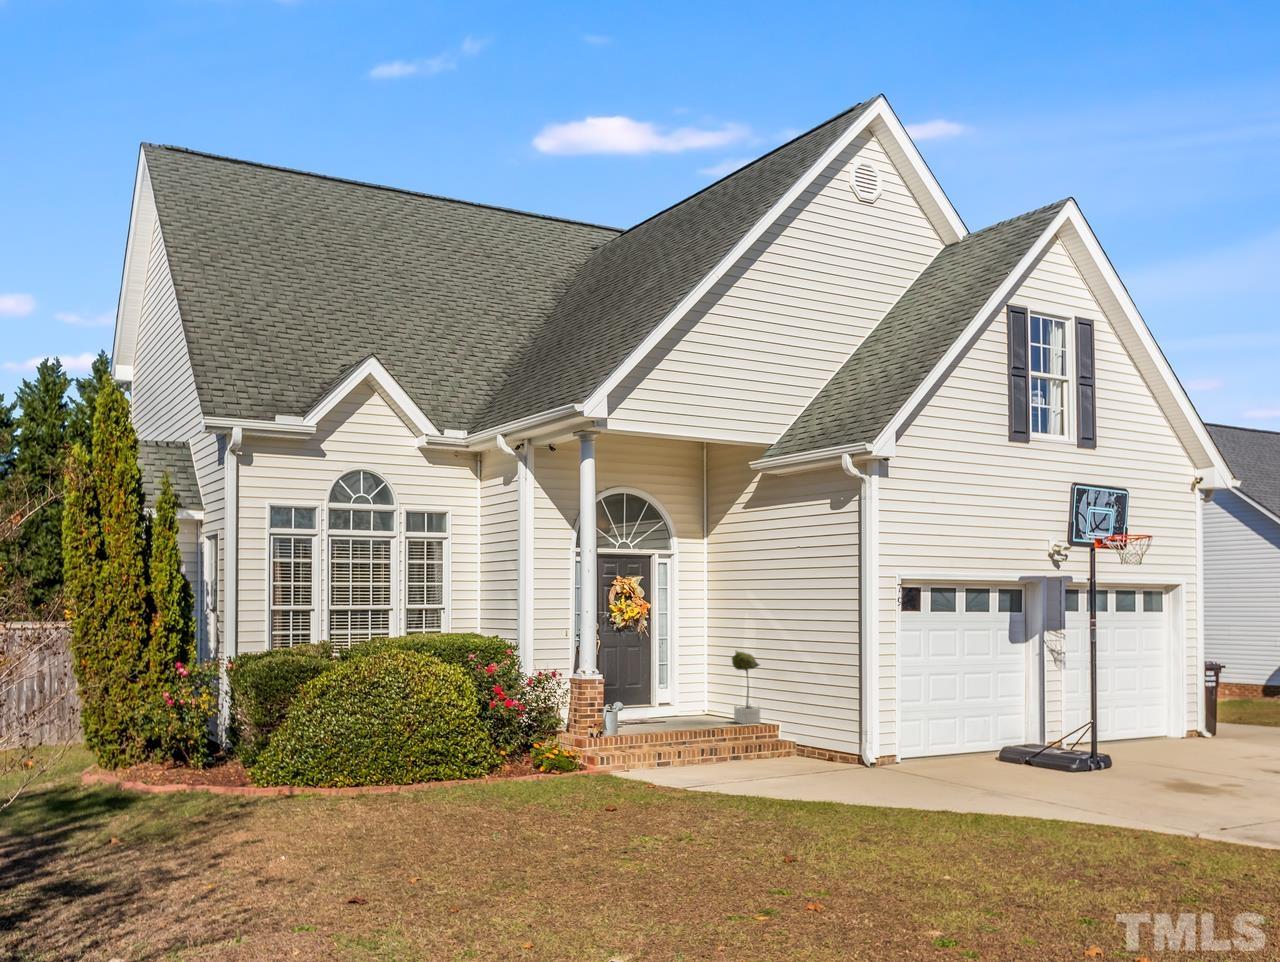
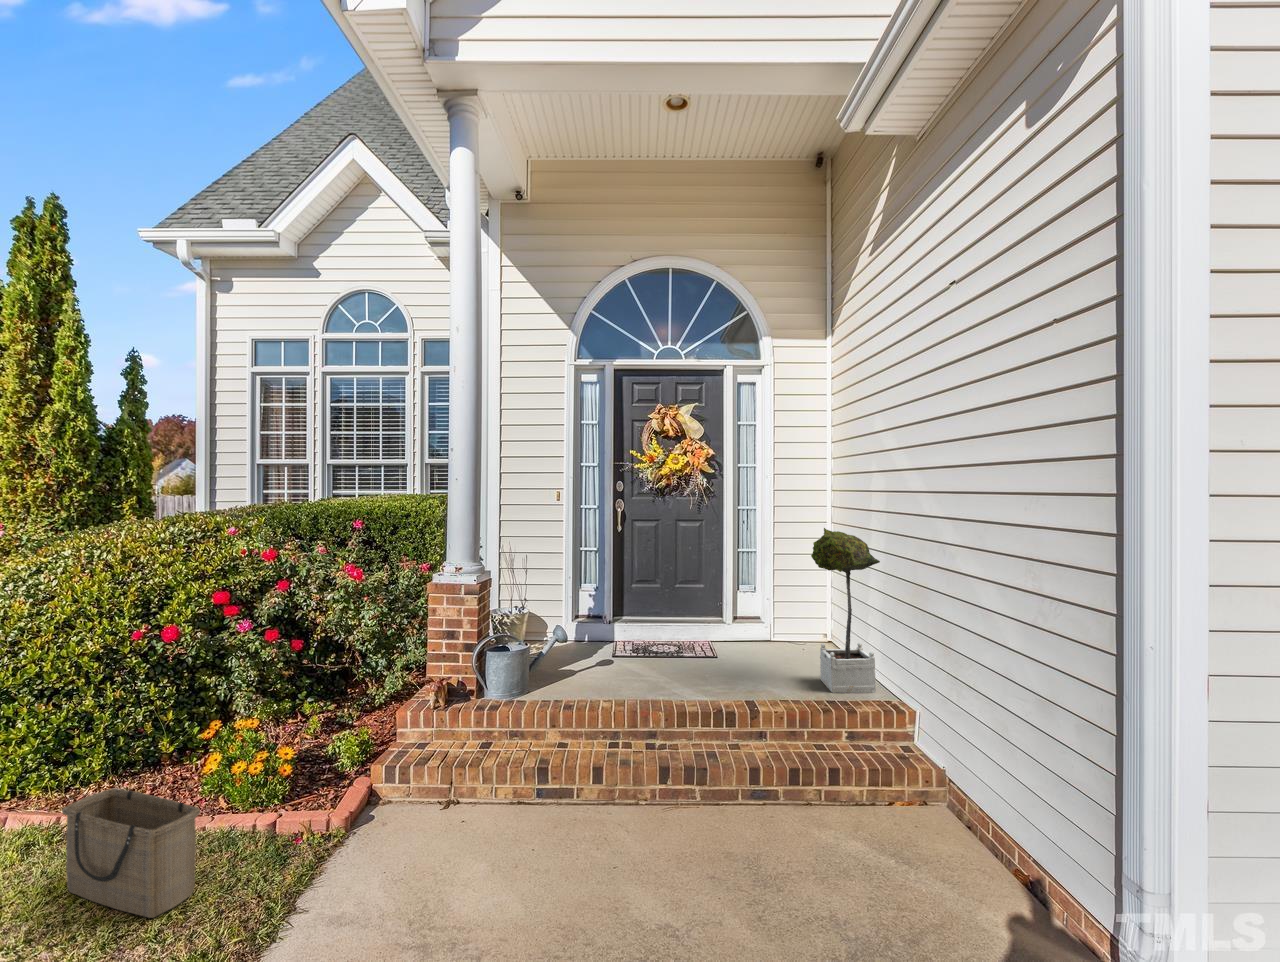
basket: none [555,753,601,784] -> present [62,788,200,918]

